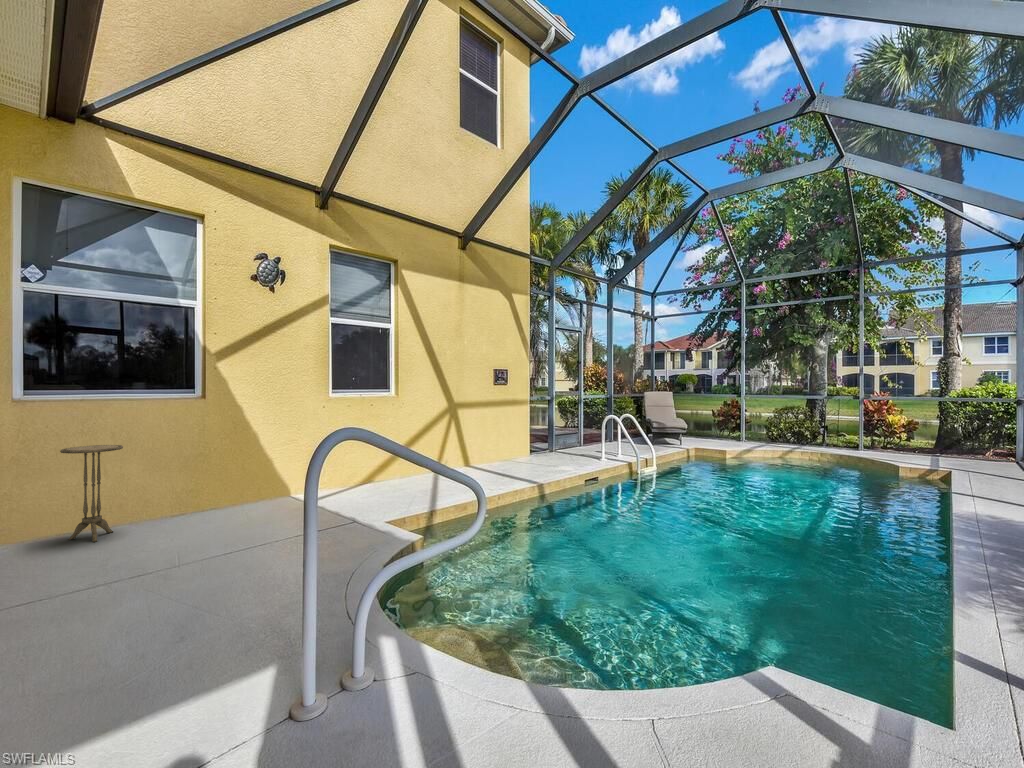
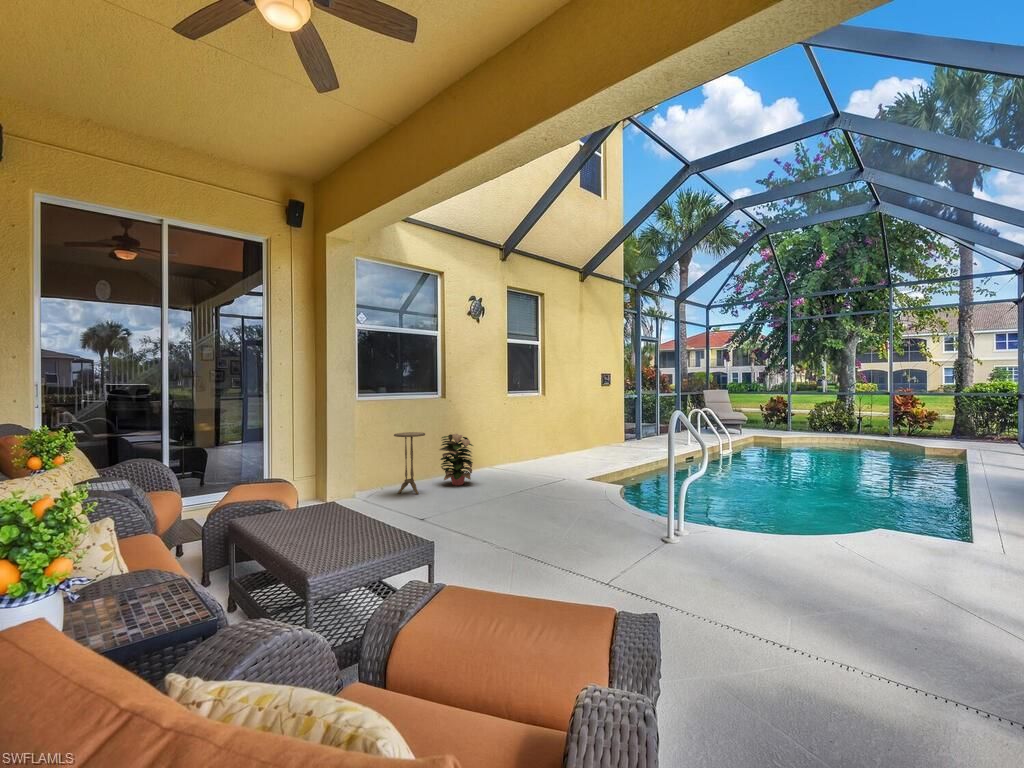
decorative plant: none [166,446,229,523] -> present [439,434,473,485]

